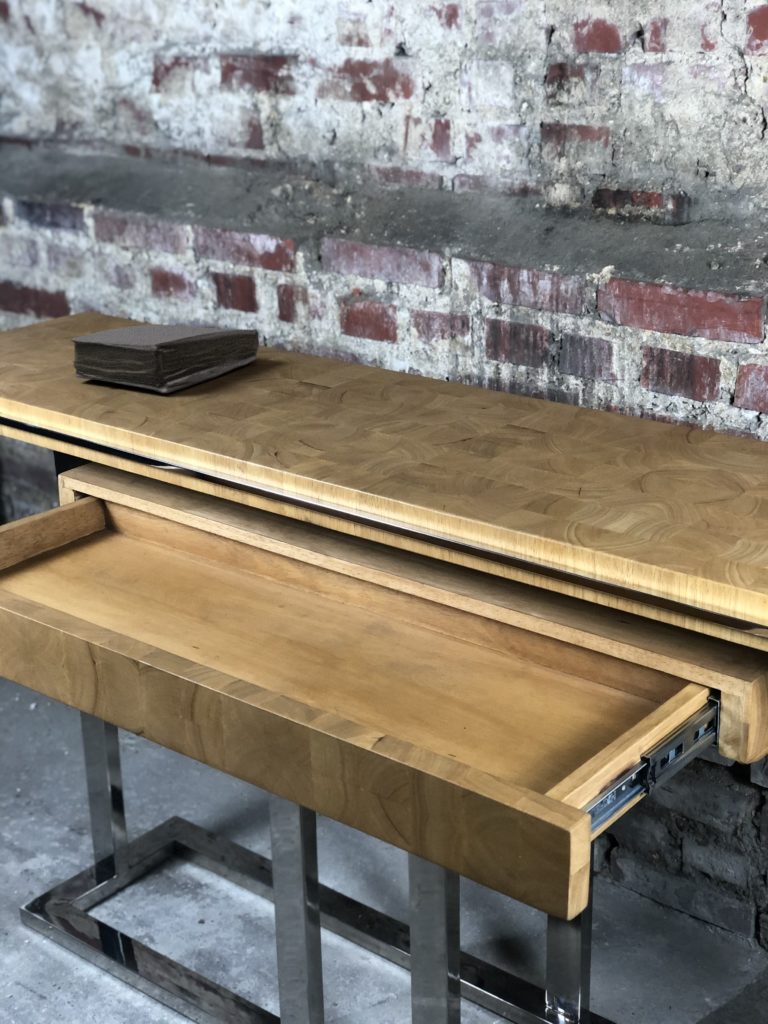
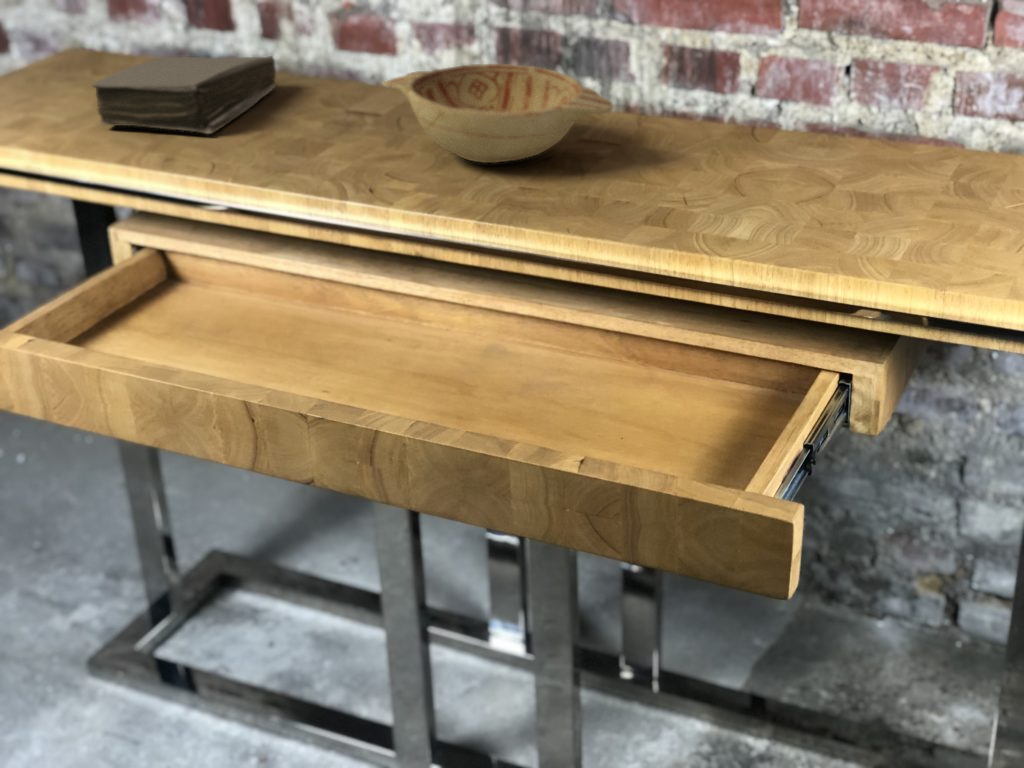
decorative bowl: none [319,345,535,440] -> present [383,64,613,163]

